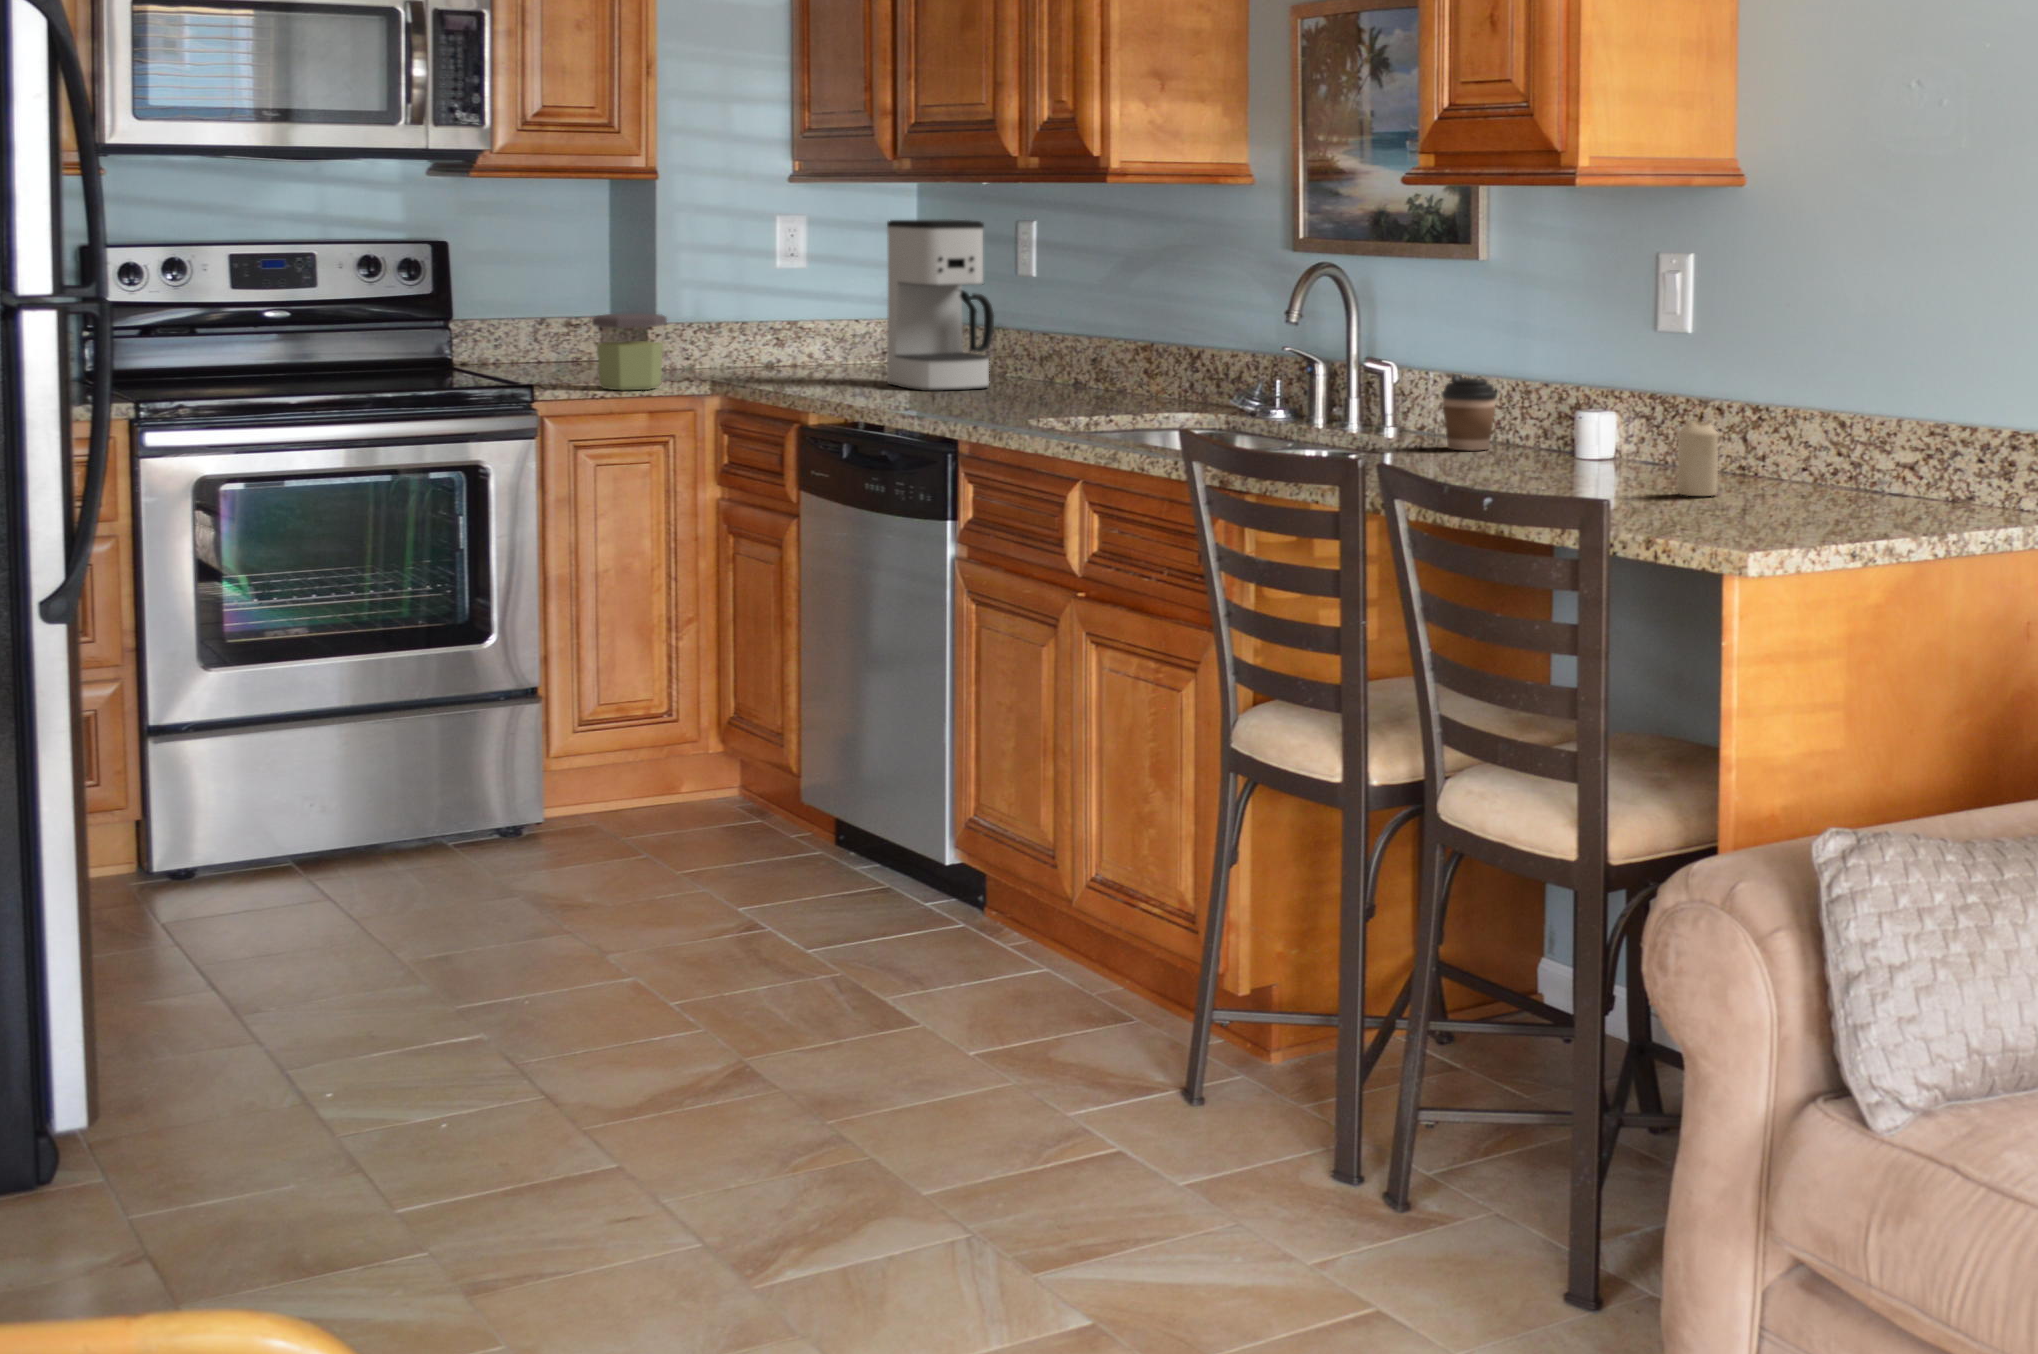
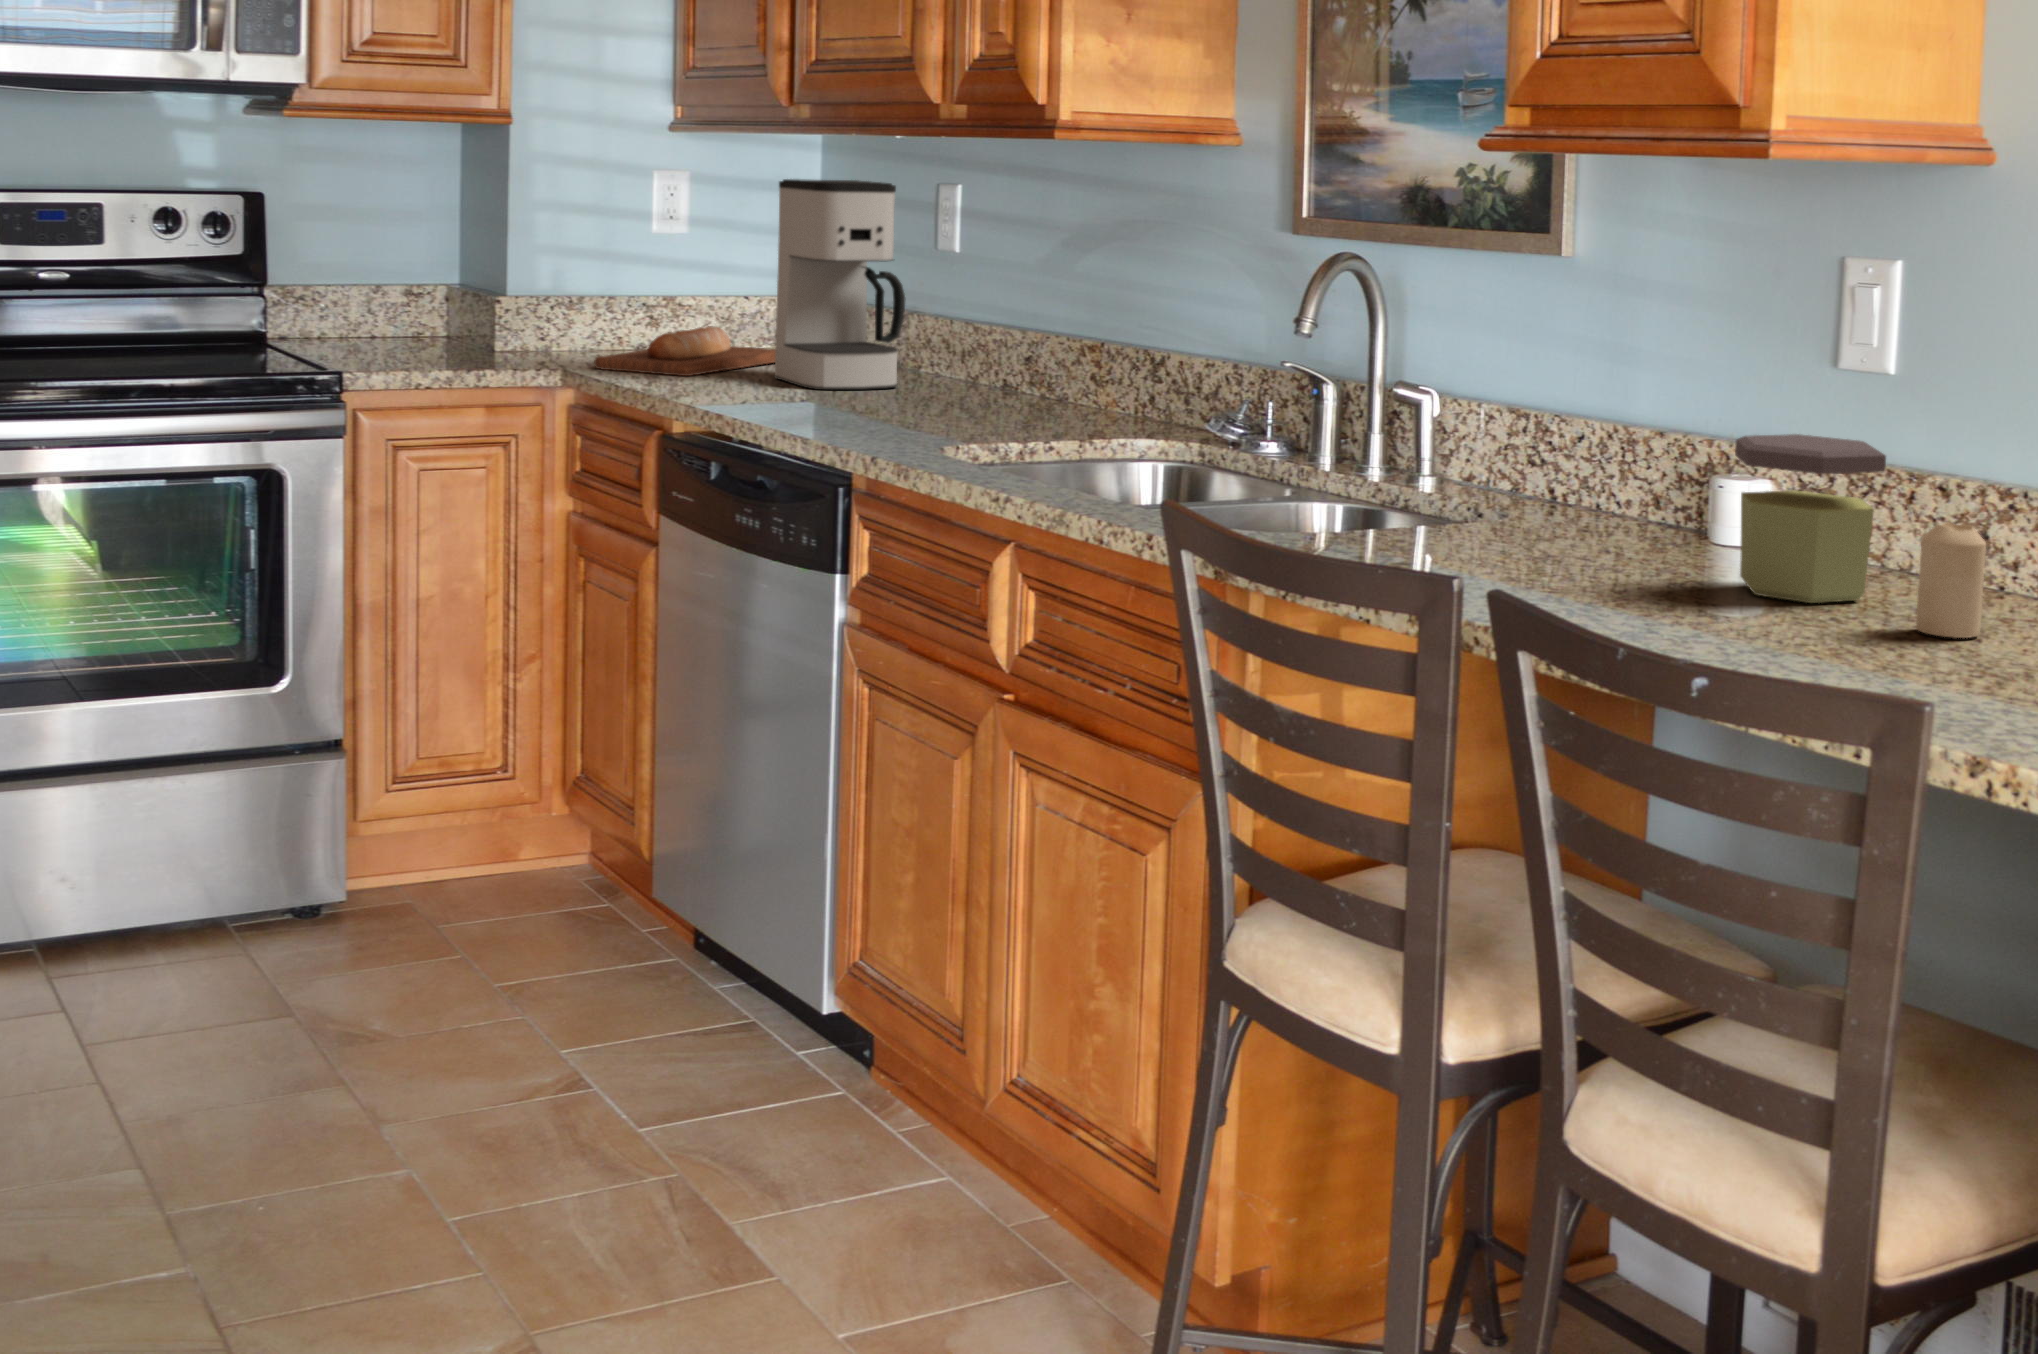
jar: present [592,313,667,390] -> present [1735,434,1886,603]
bread loaf: none [735,346,893,384] -> present [594,326,775,376]
coffee cup: present [1442,374,1497,450] -> none [1508,413,1587,520]

